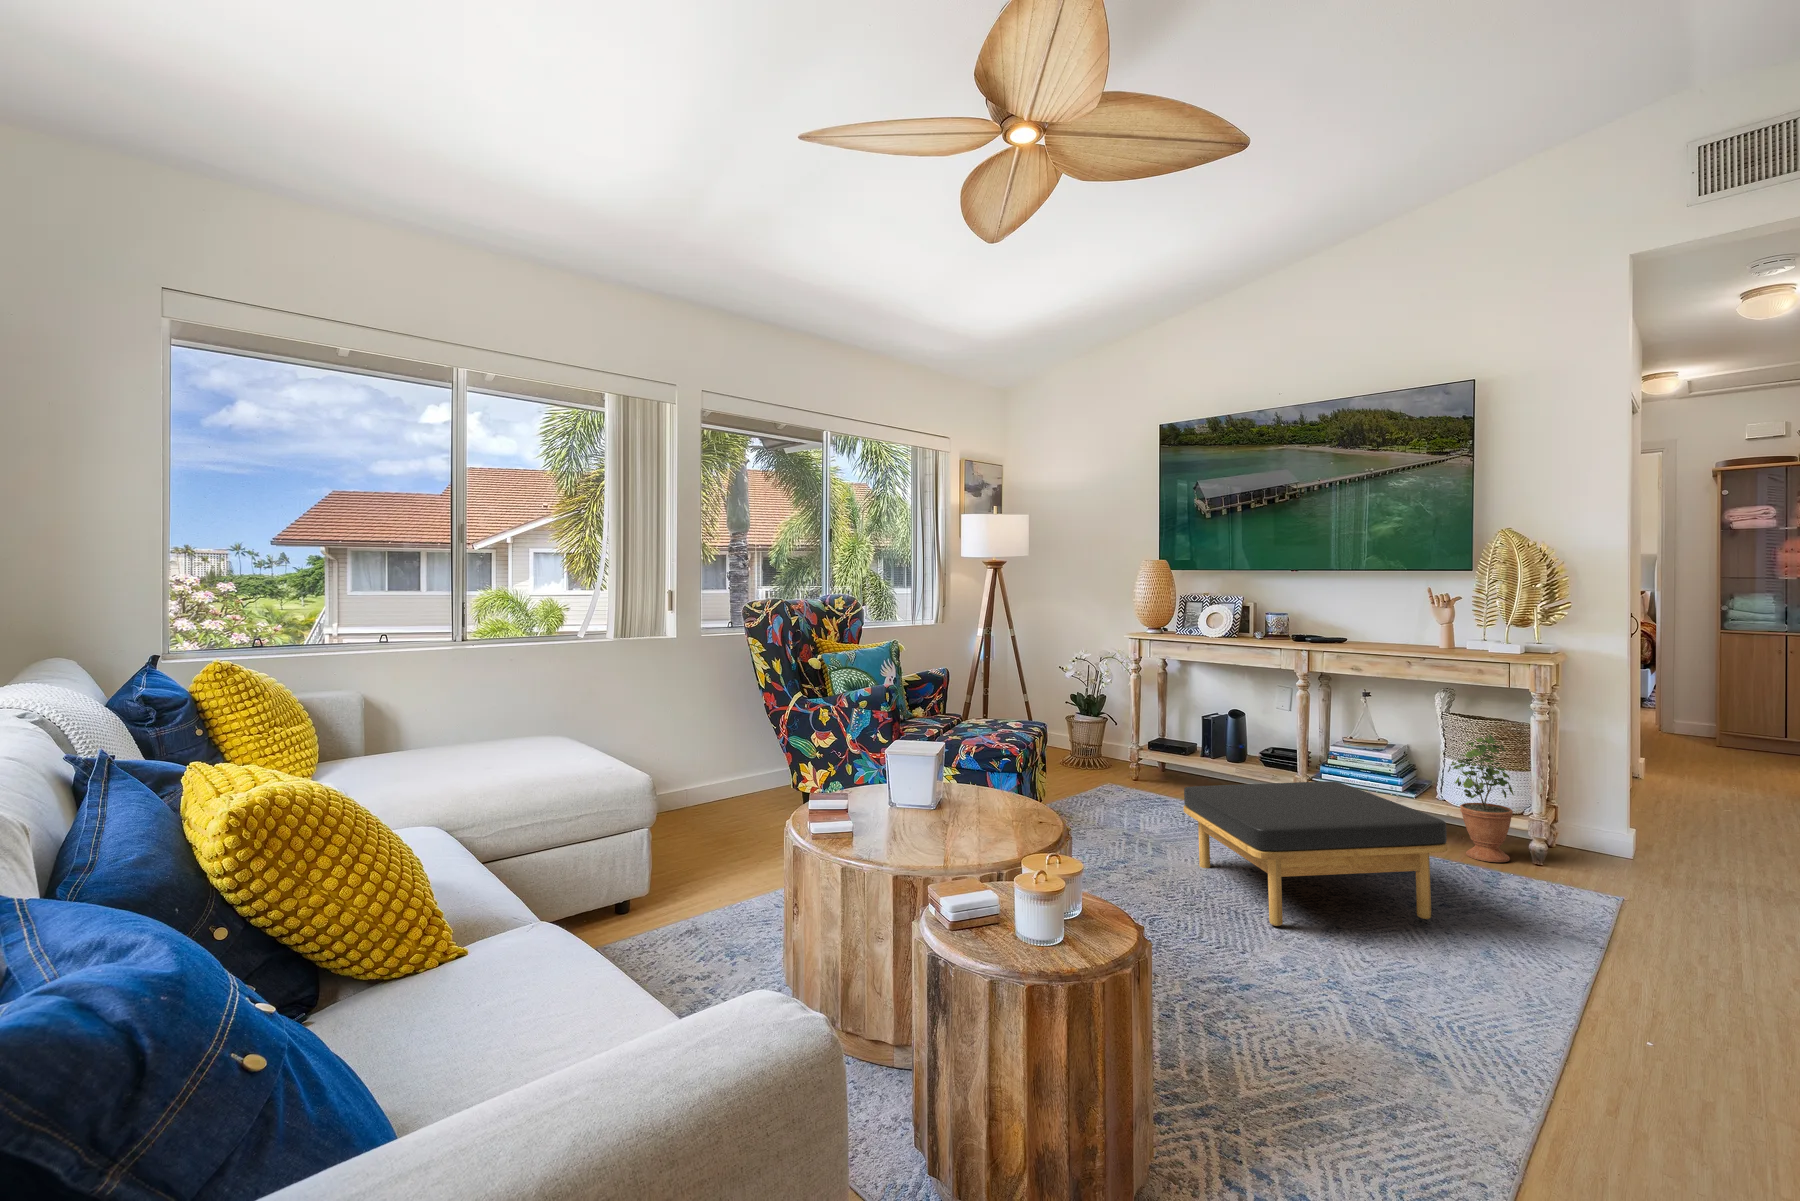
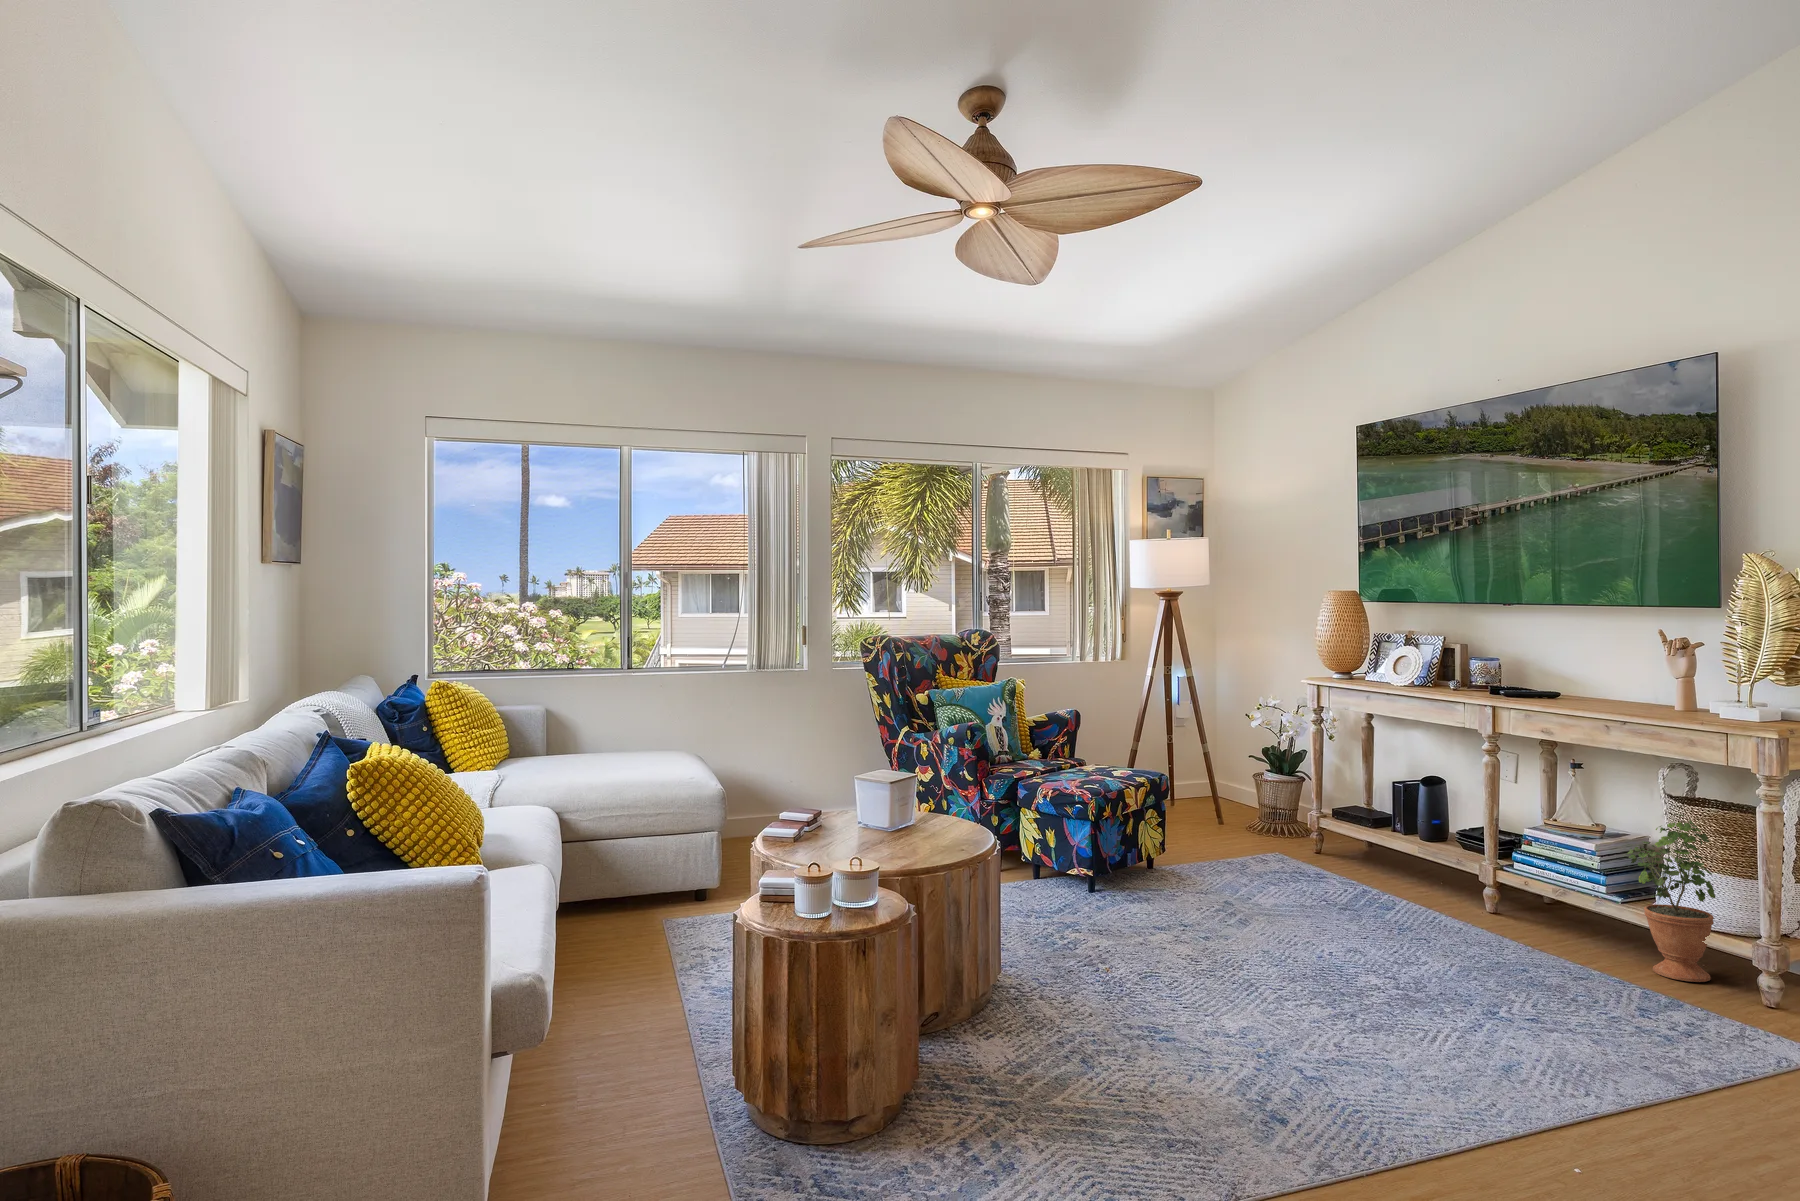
ottoman: present [1184,781,1448,926] -> none [1259,848,1503,1015]

